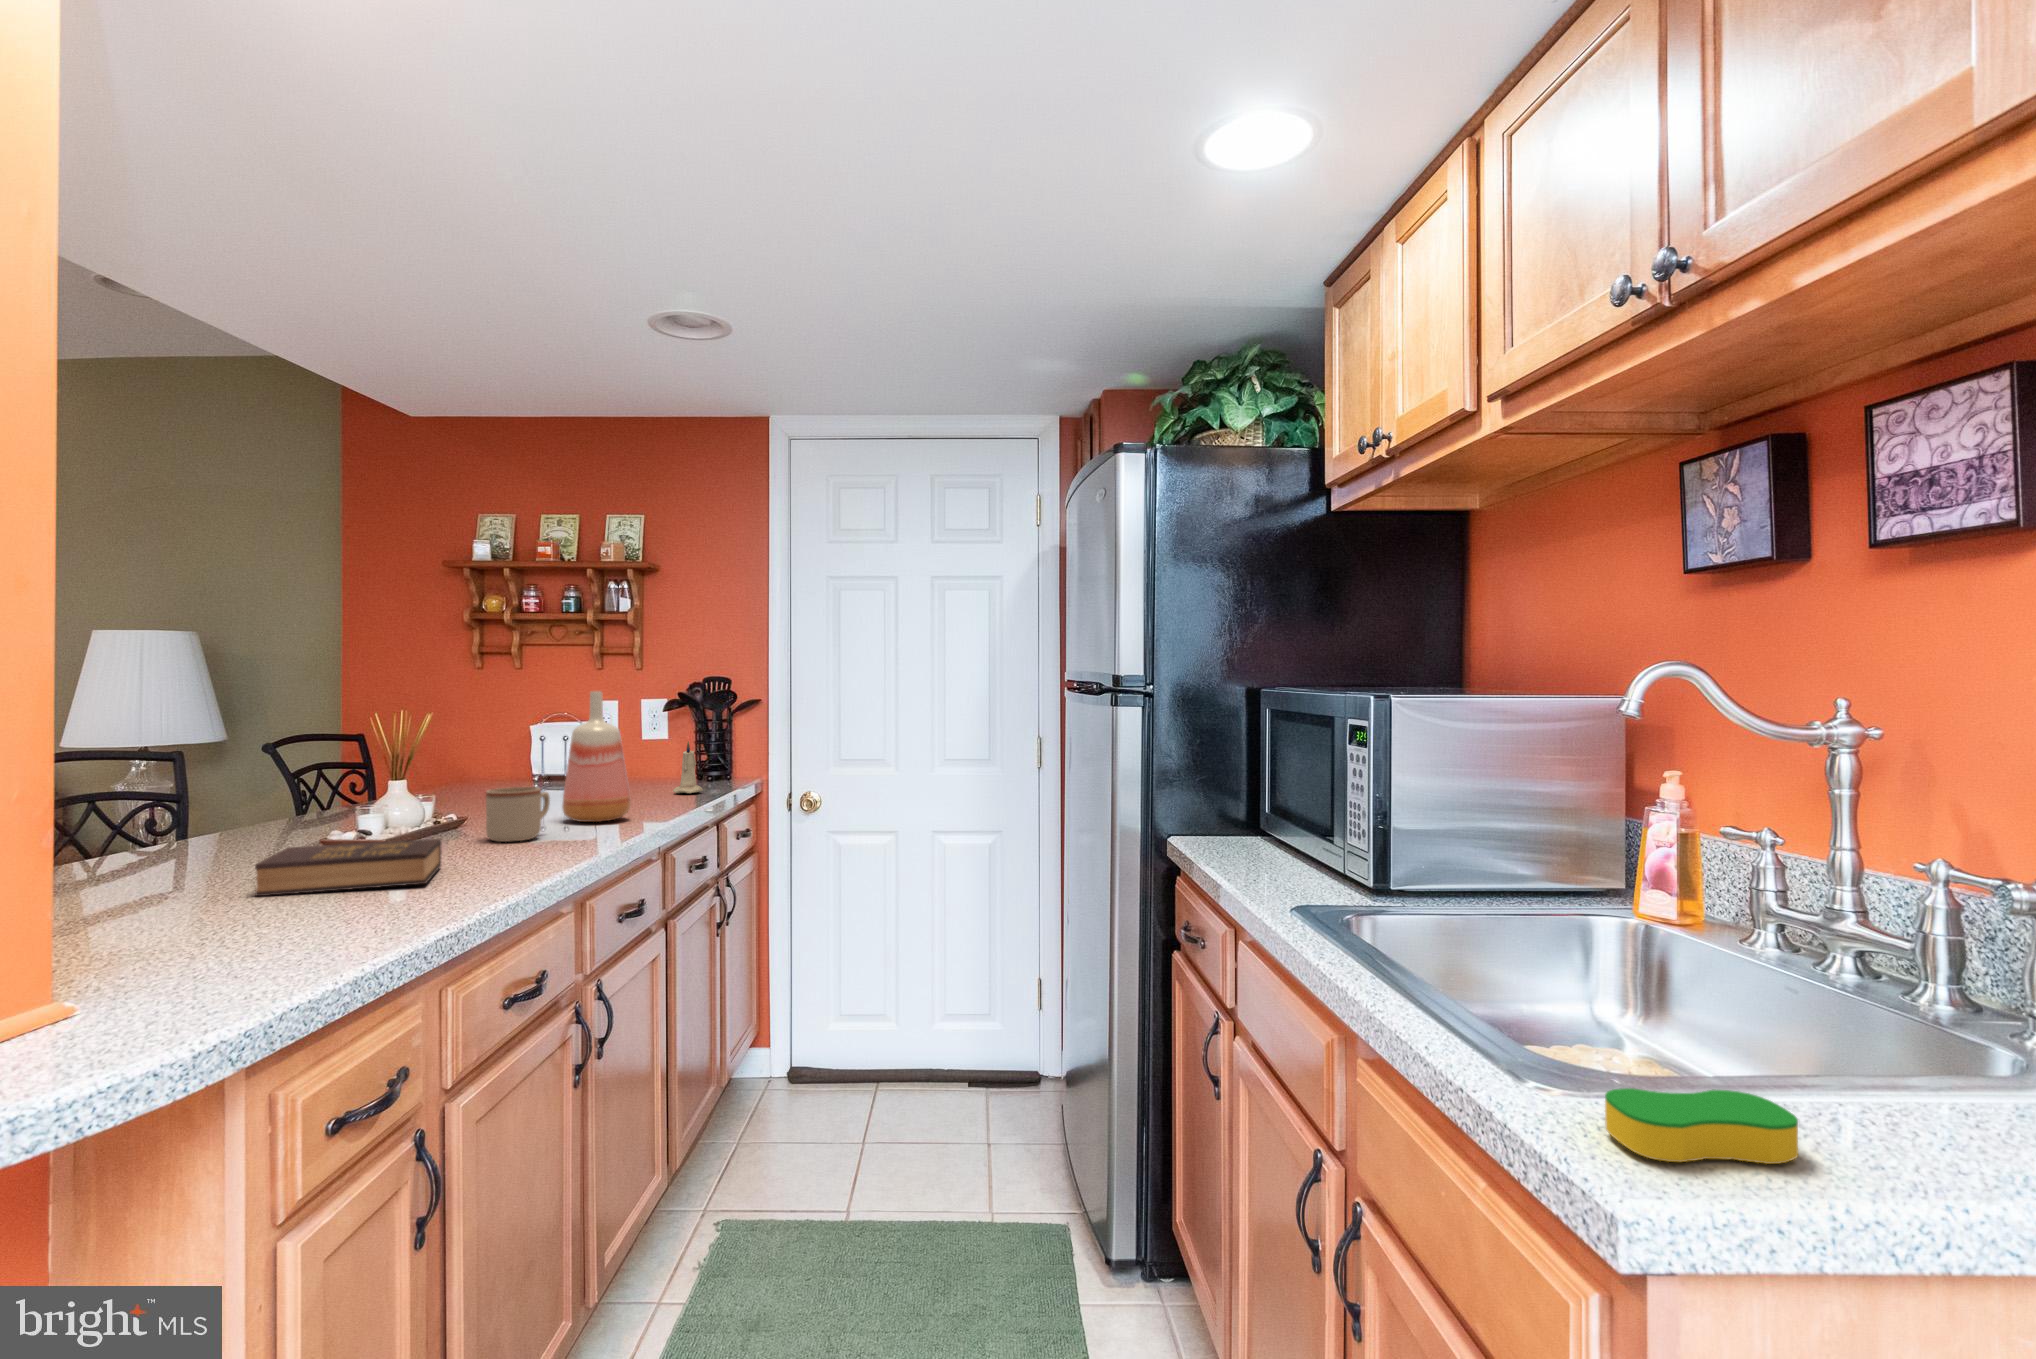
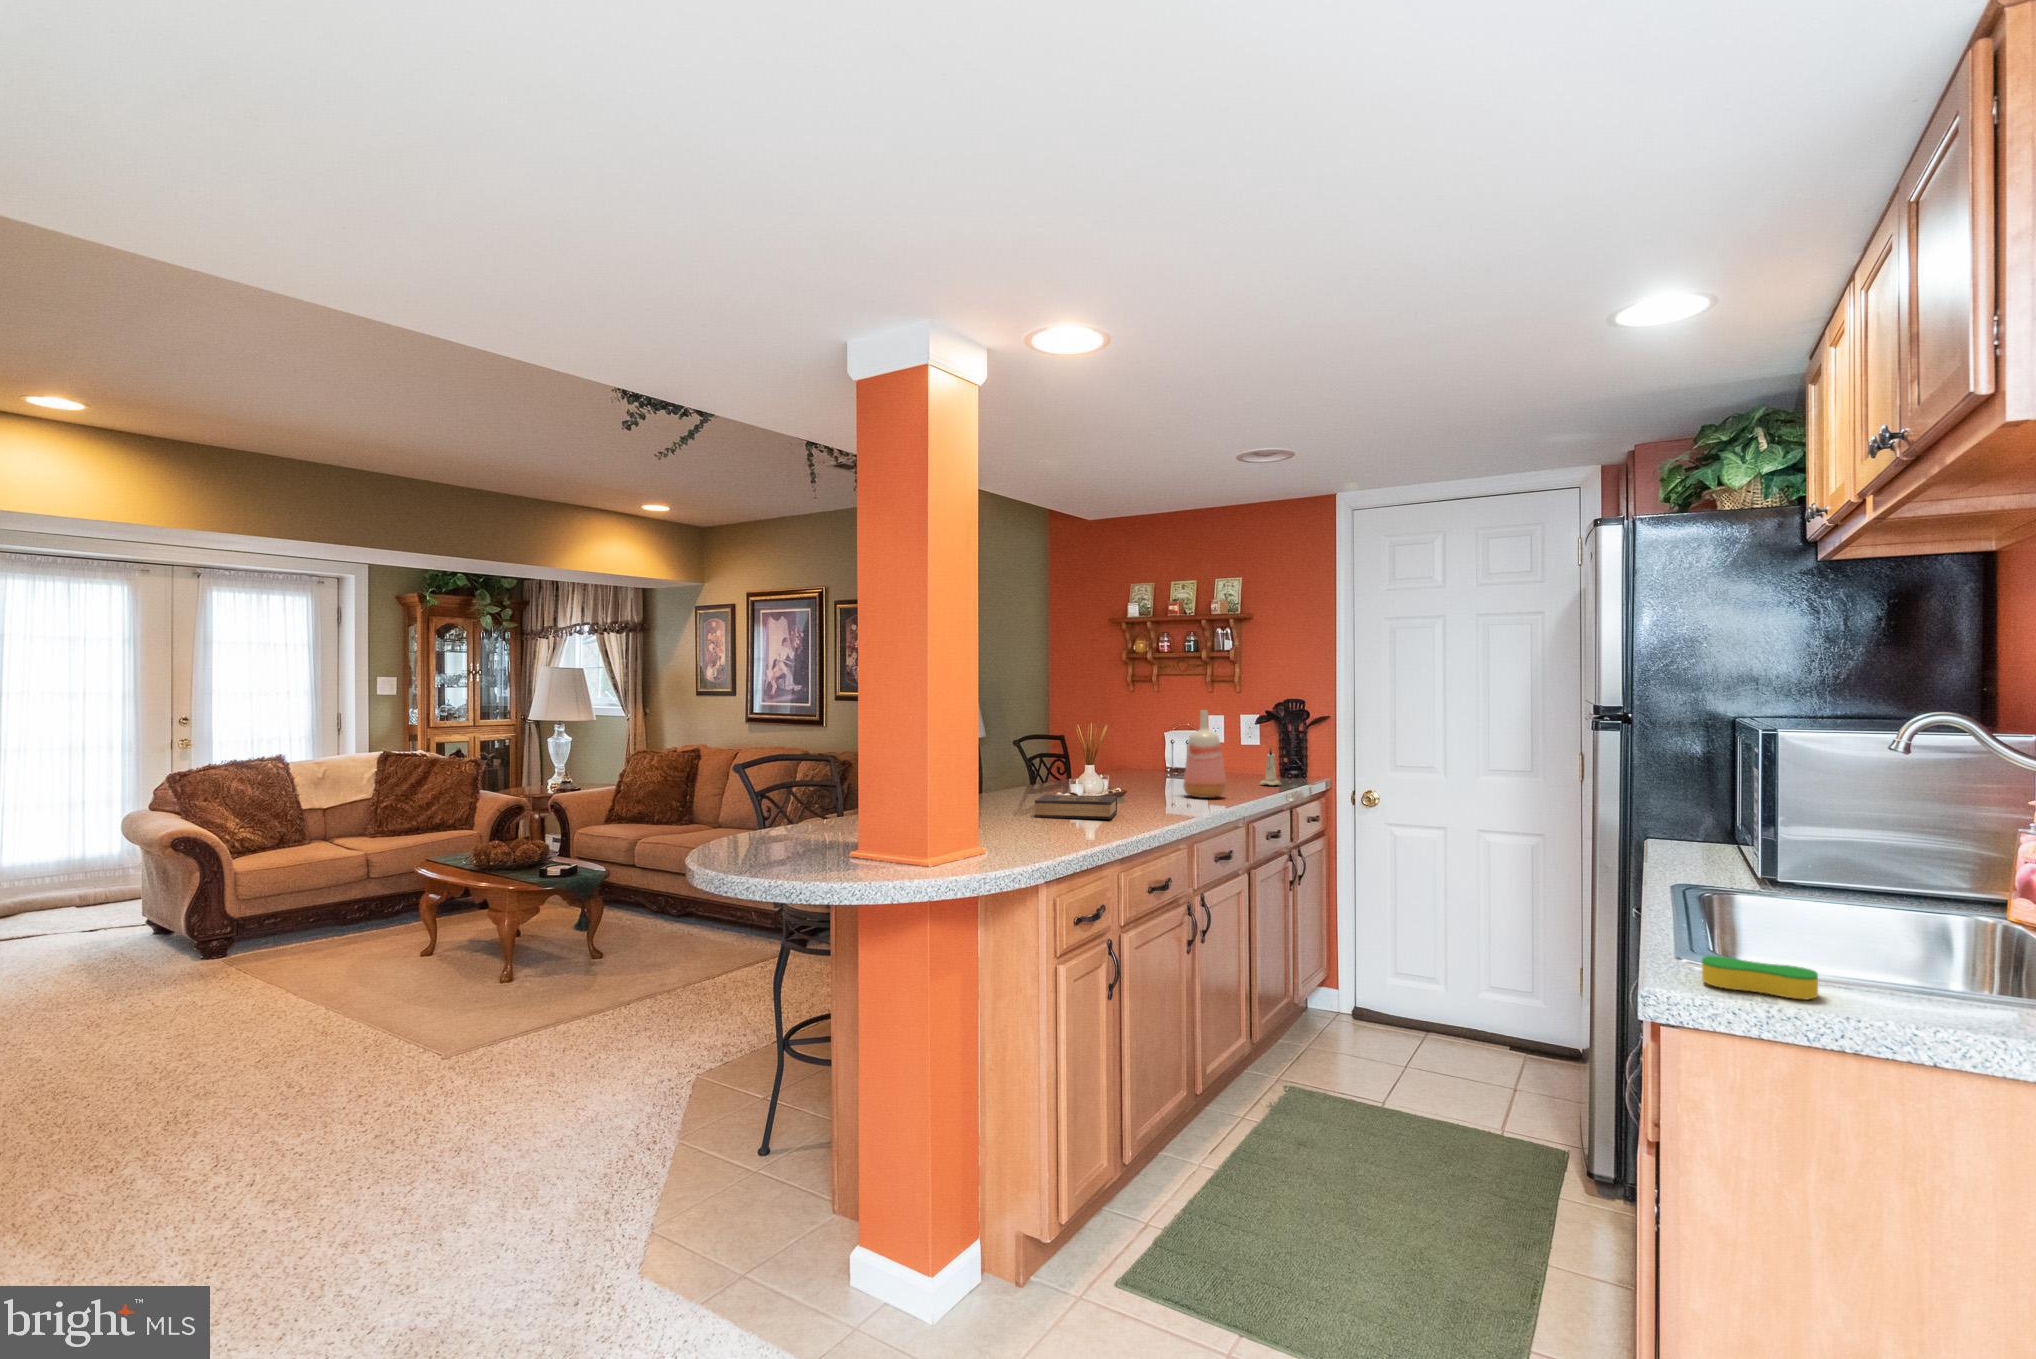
mug: present [486,787,550,842] -> none [1139,771,1175,804]

